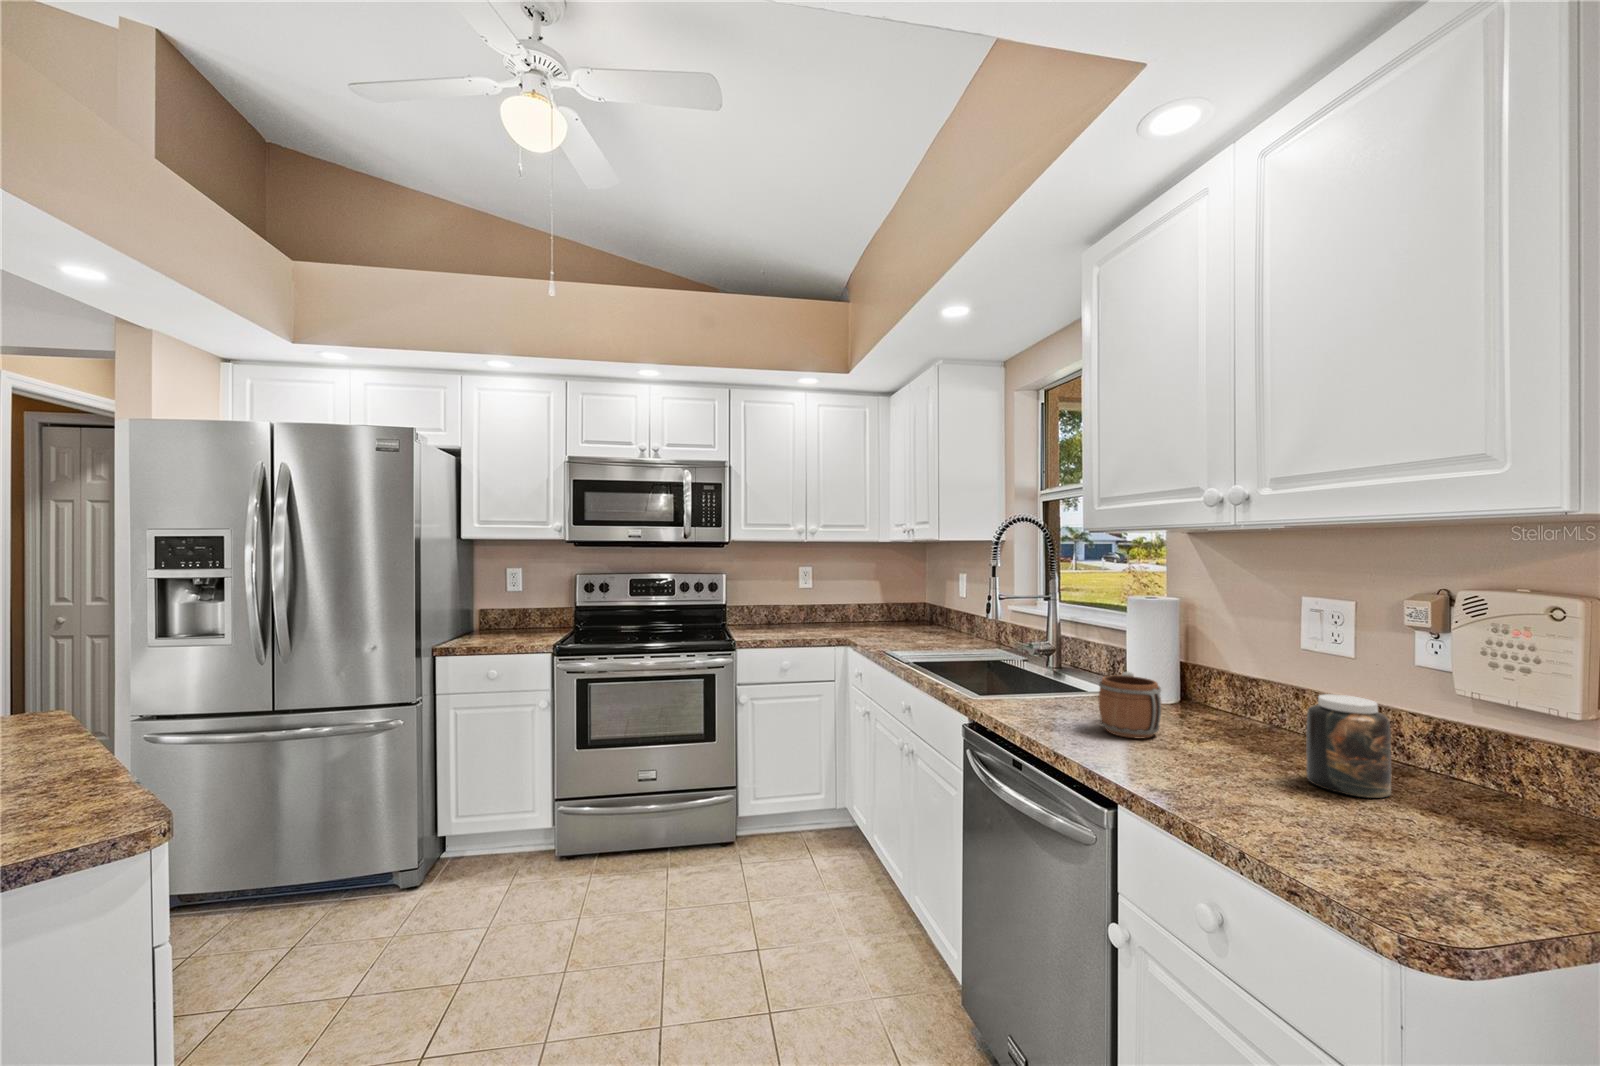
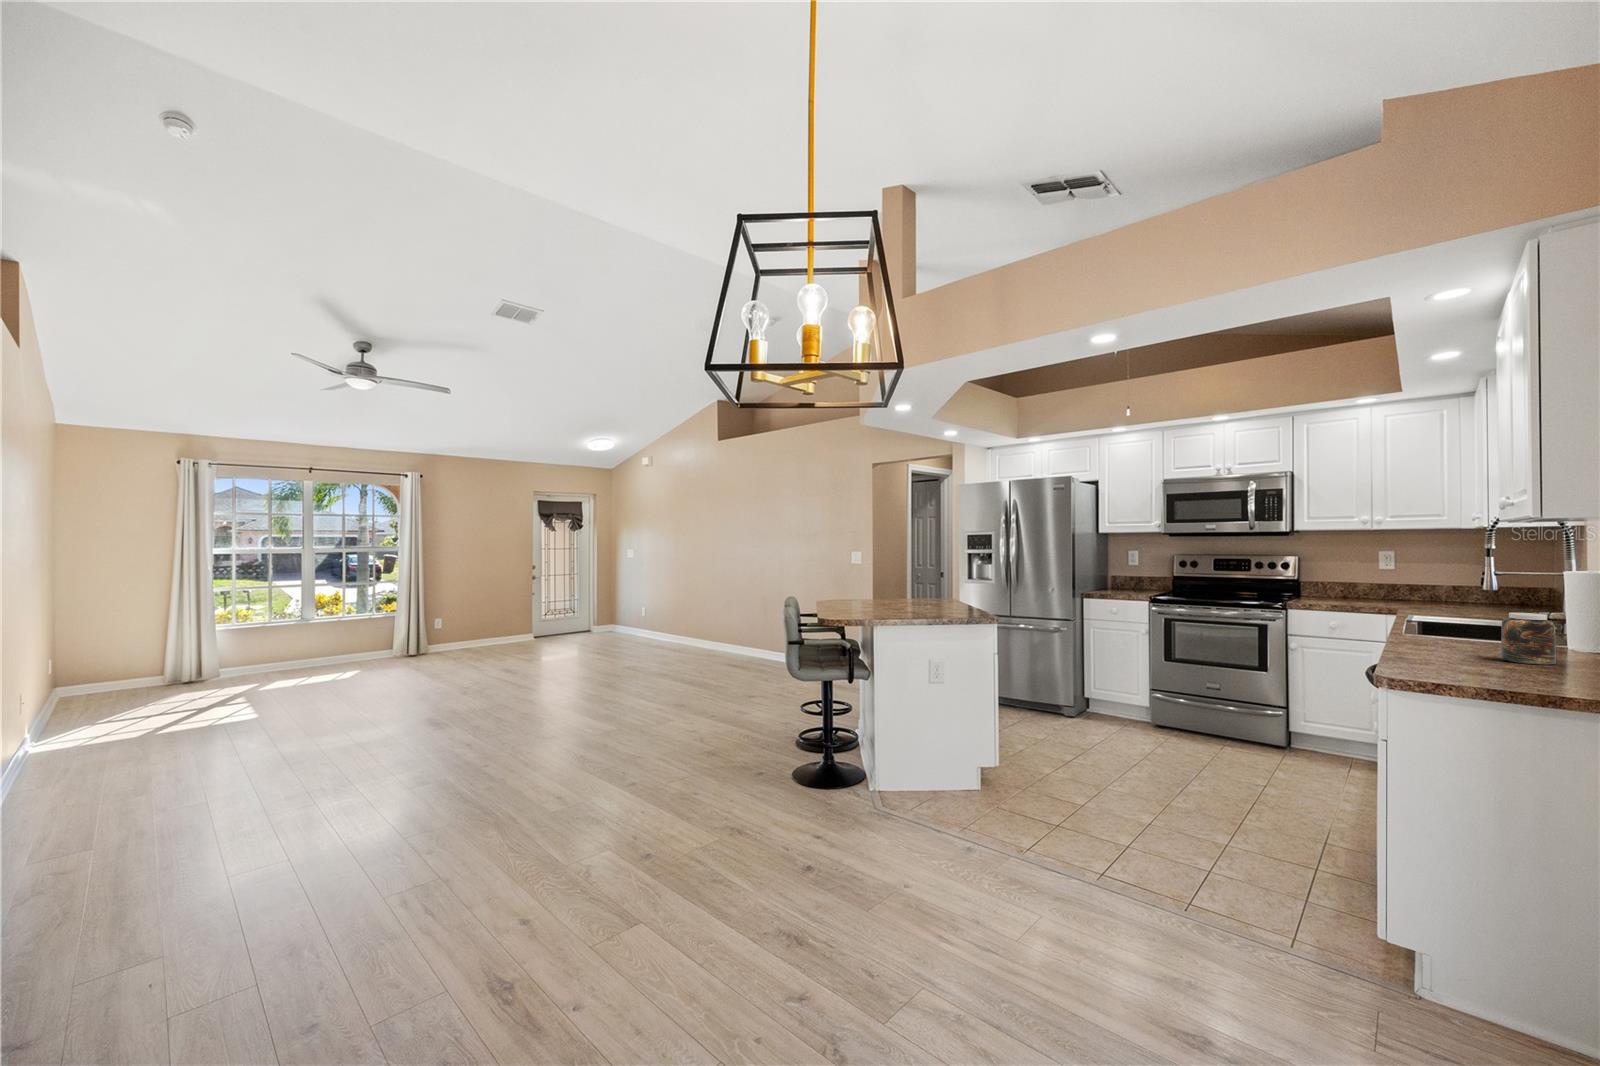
mug: present [1098,671,1162,738] -> none [1438,611,1493,647]

